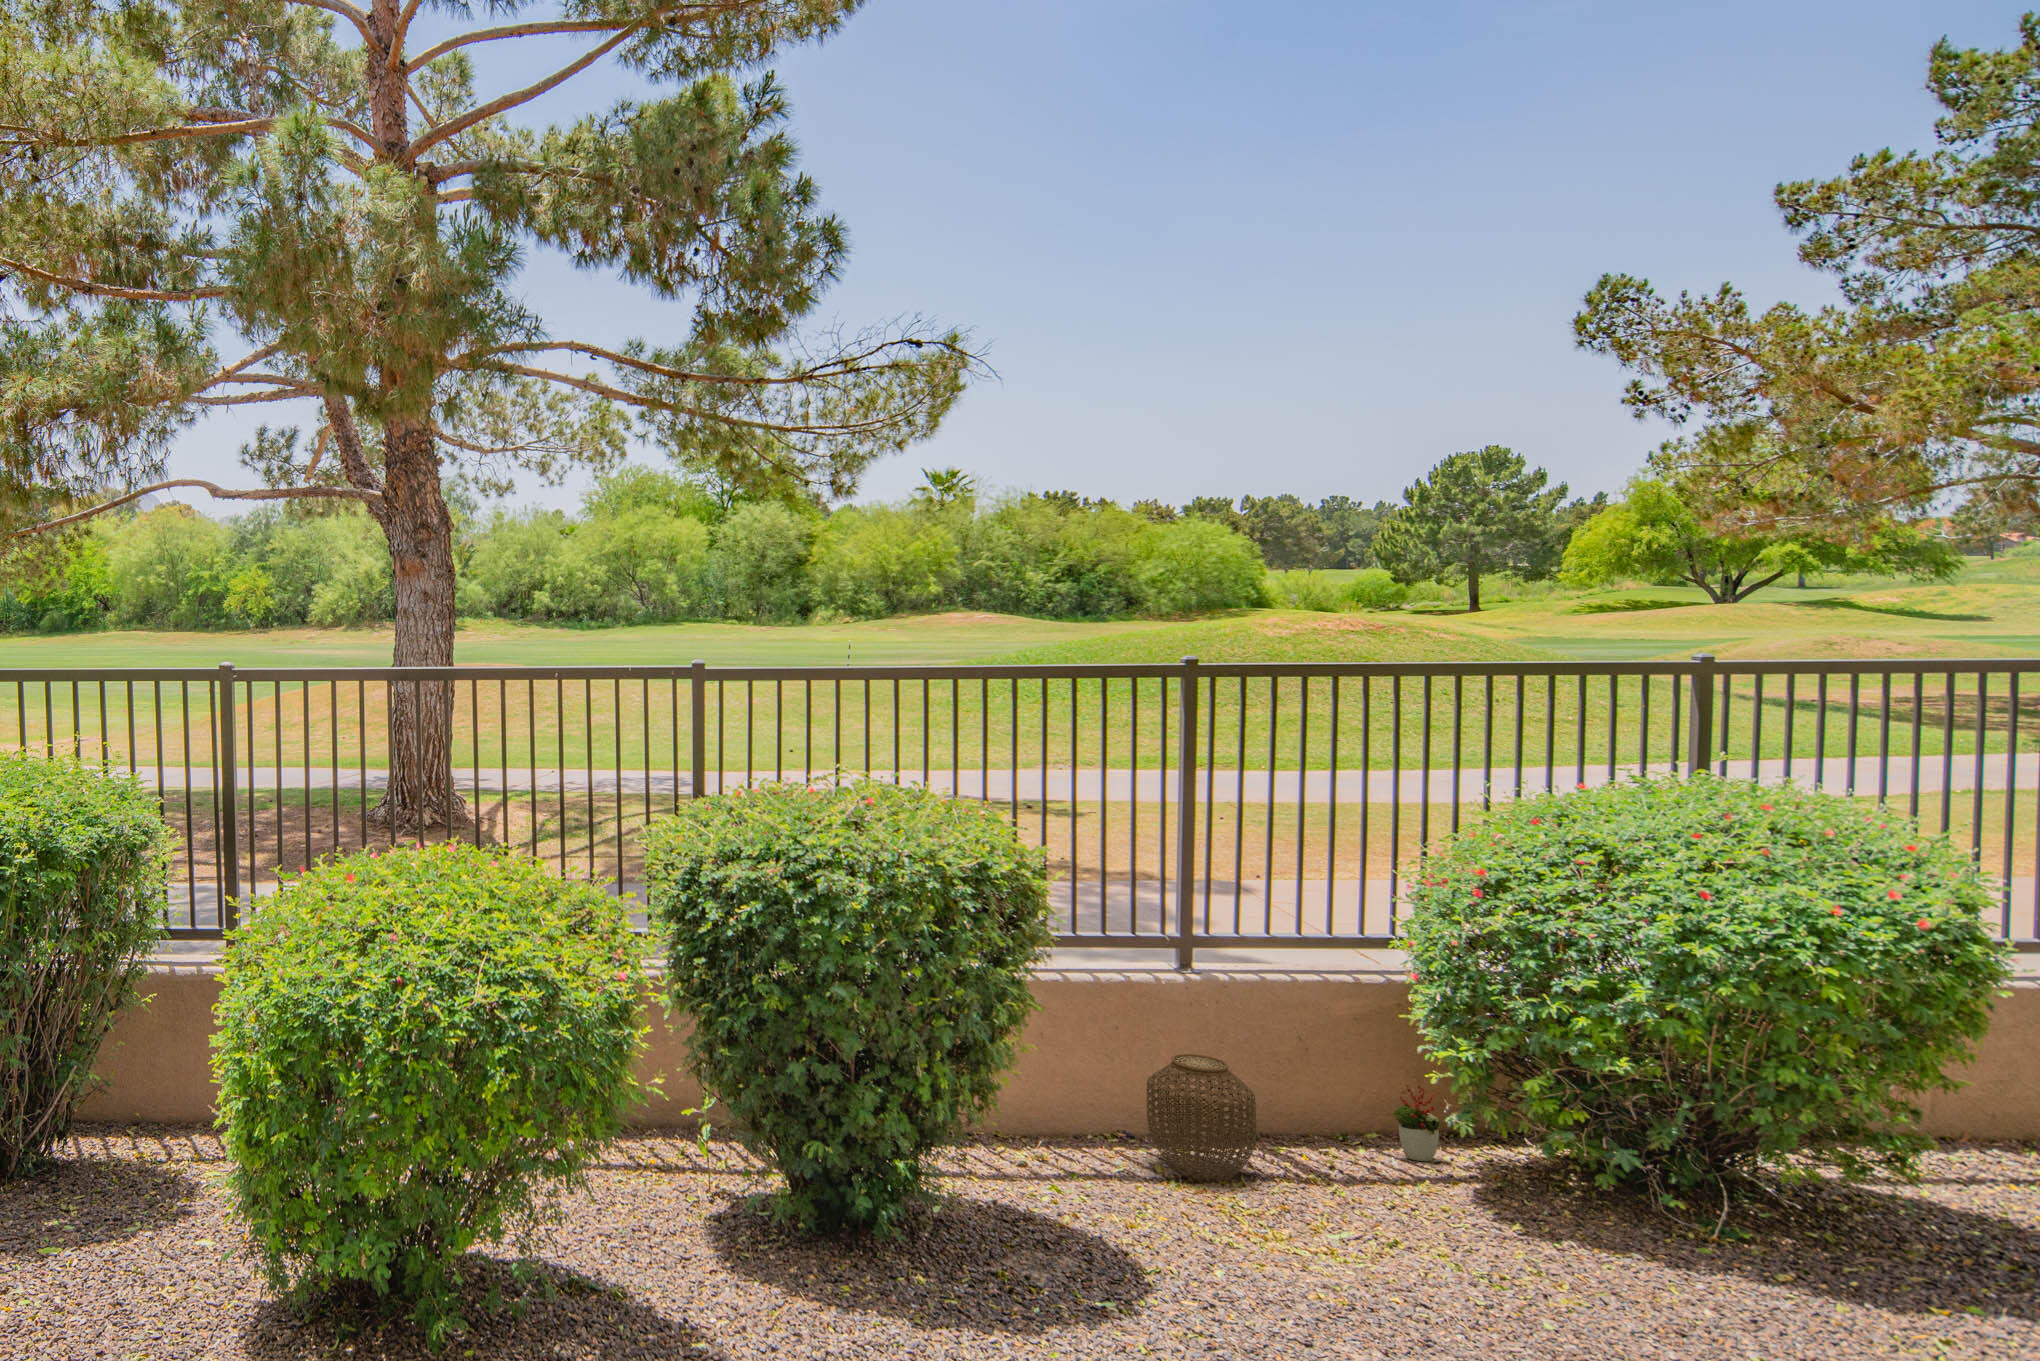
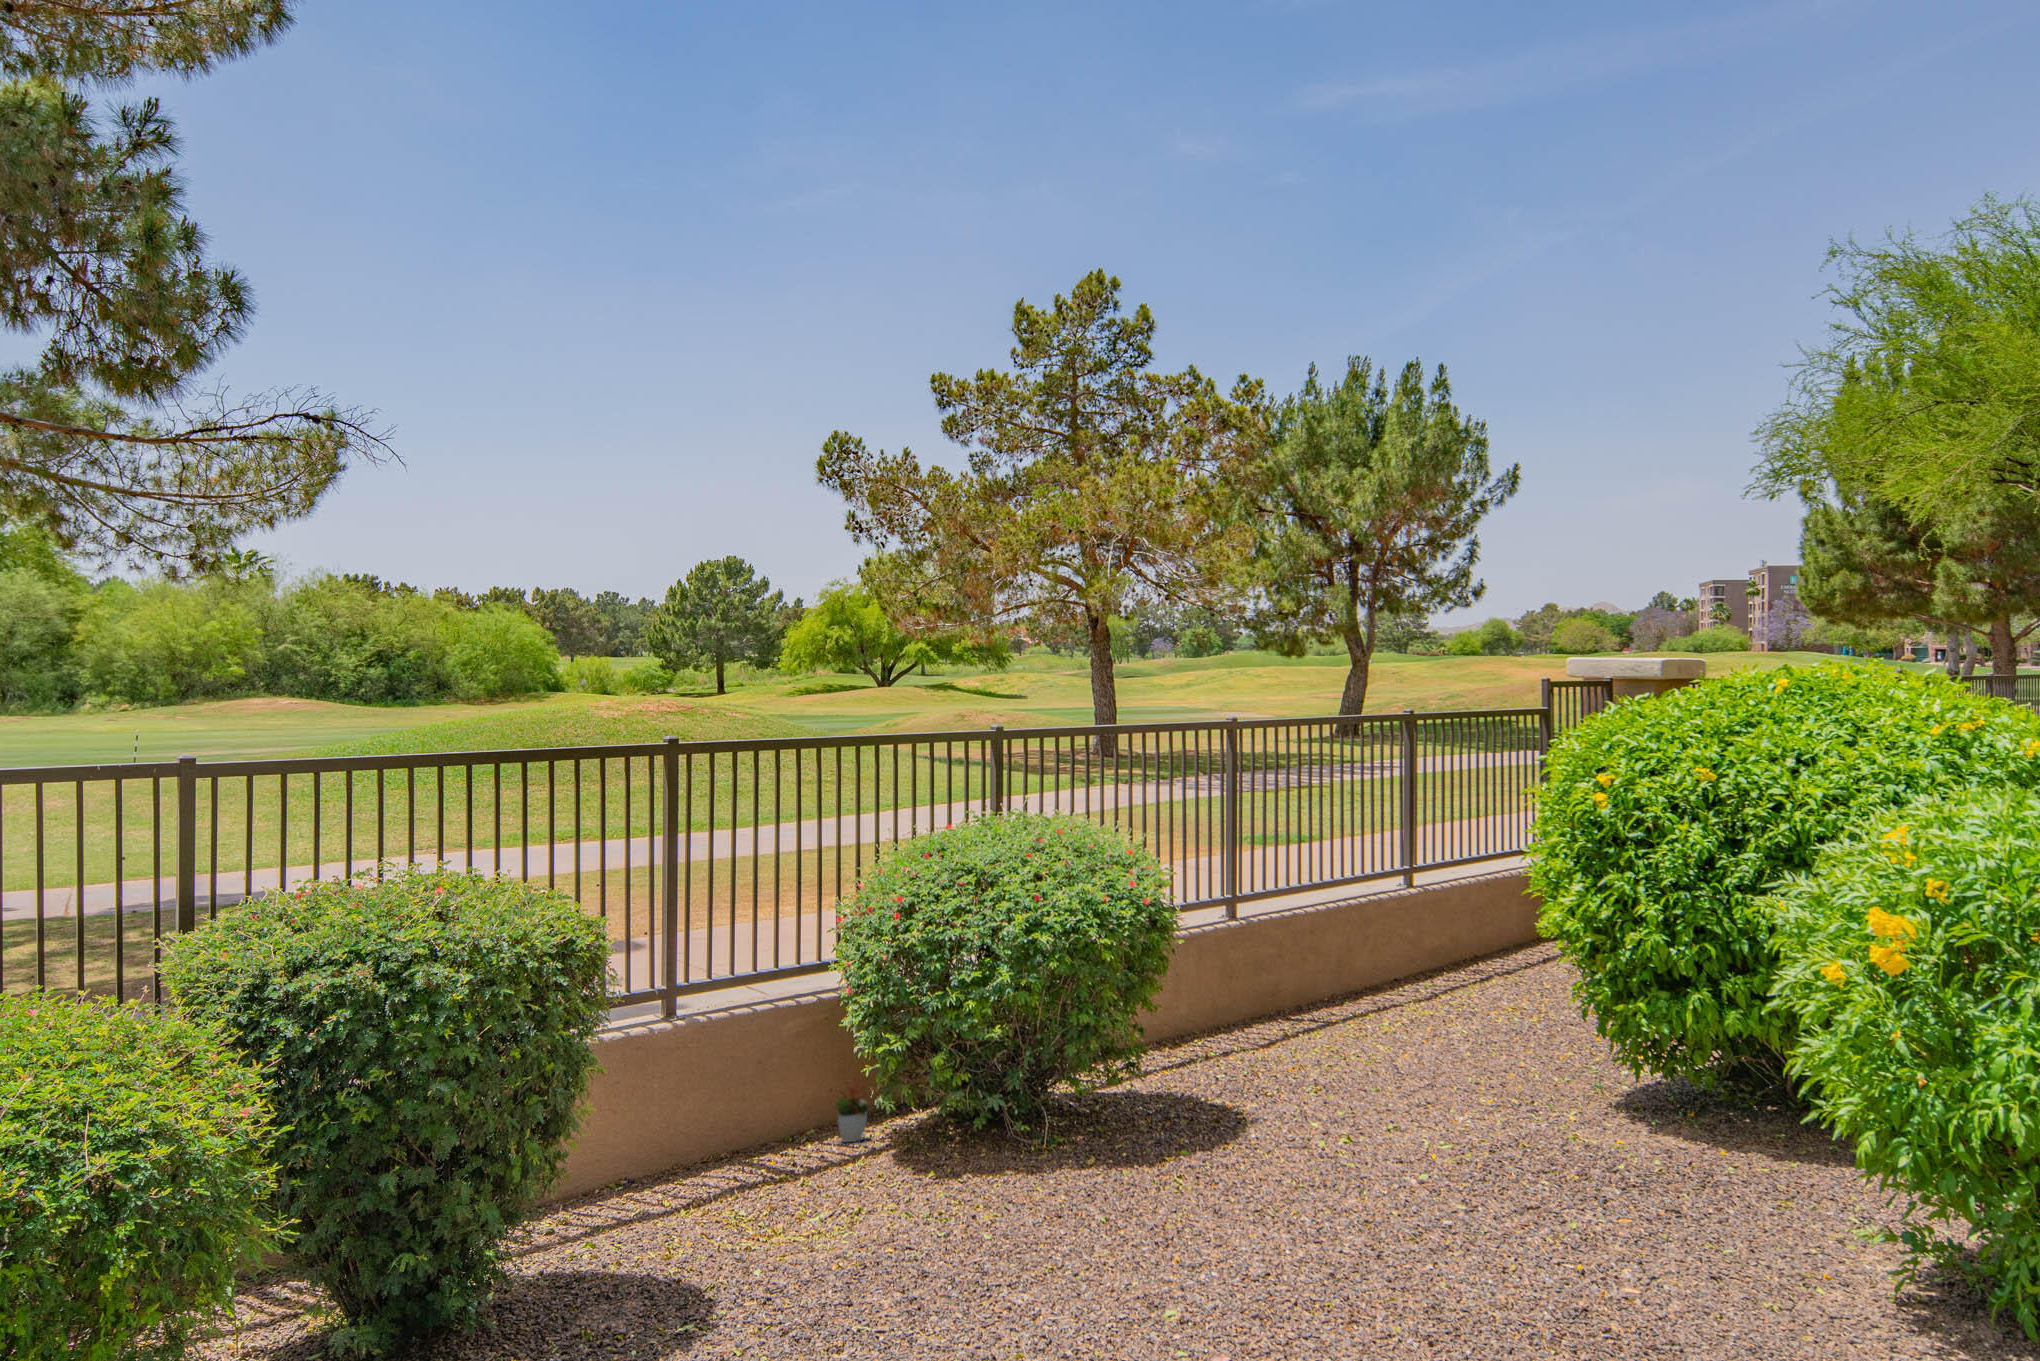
woven basket: present [1147,1054,1256,1181] -> none [651,1088,745,1204]

